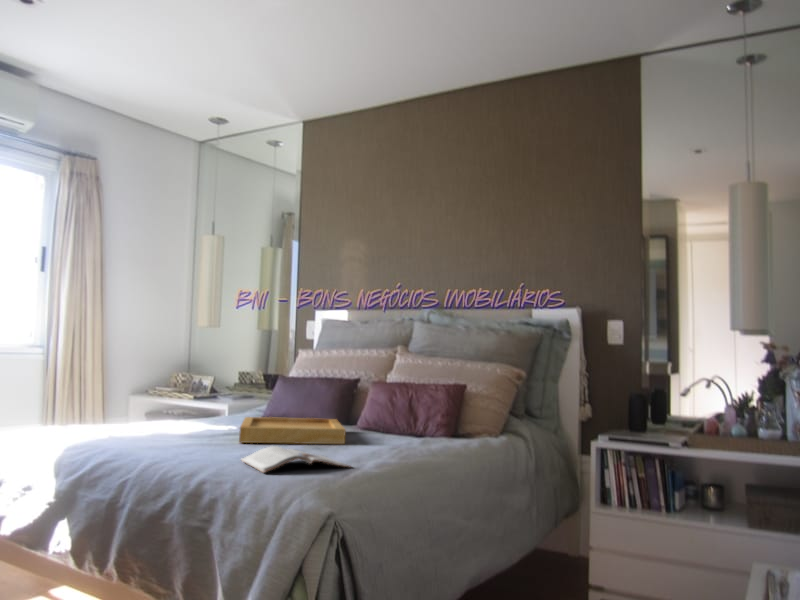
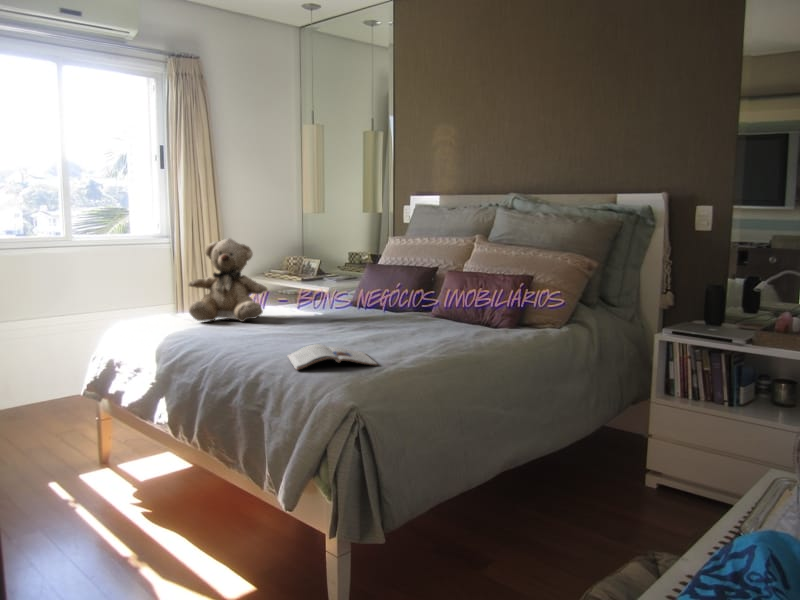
teddy bear: none [89,337,184,432] -> present [188,238,267,322]
tray: present [239,417,346,444] -> none [302,309,401,338]

